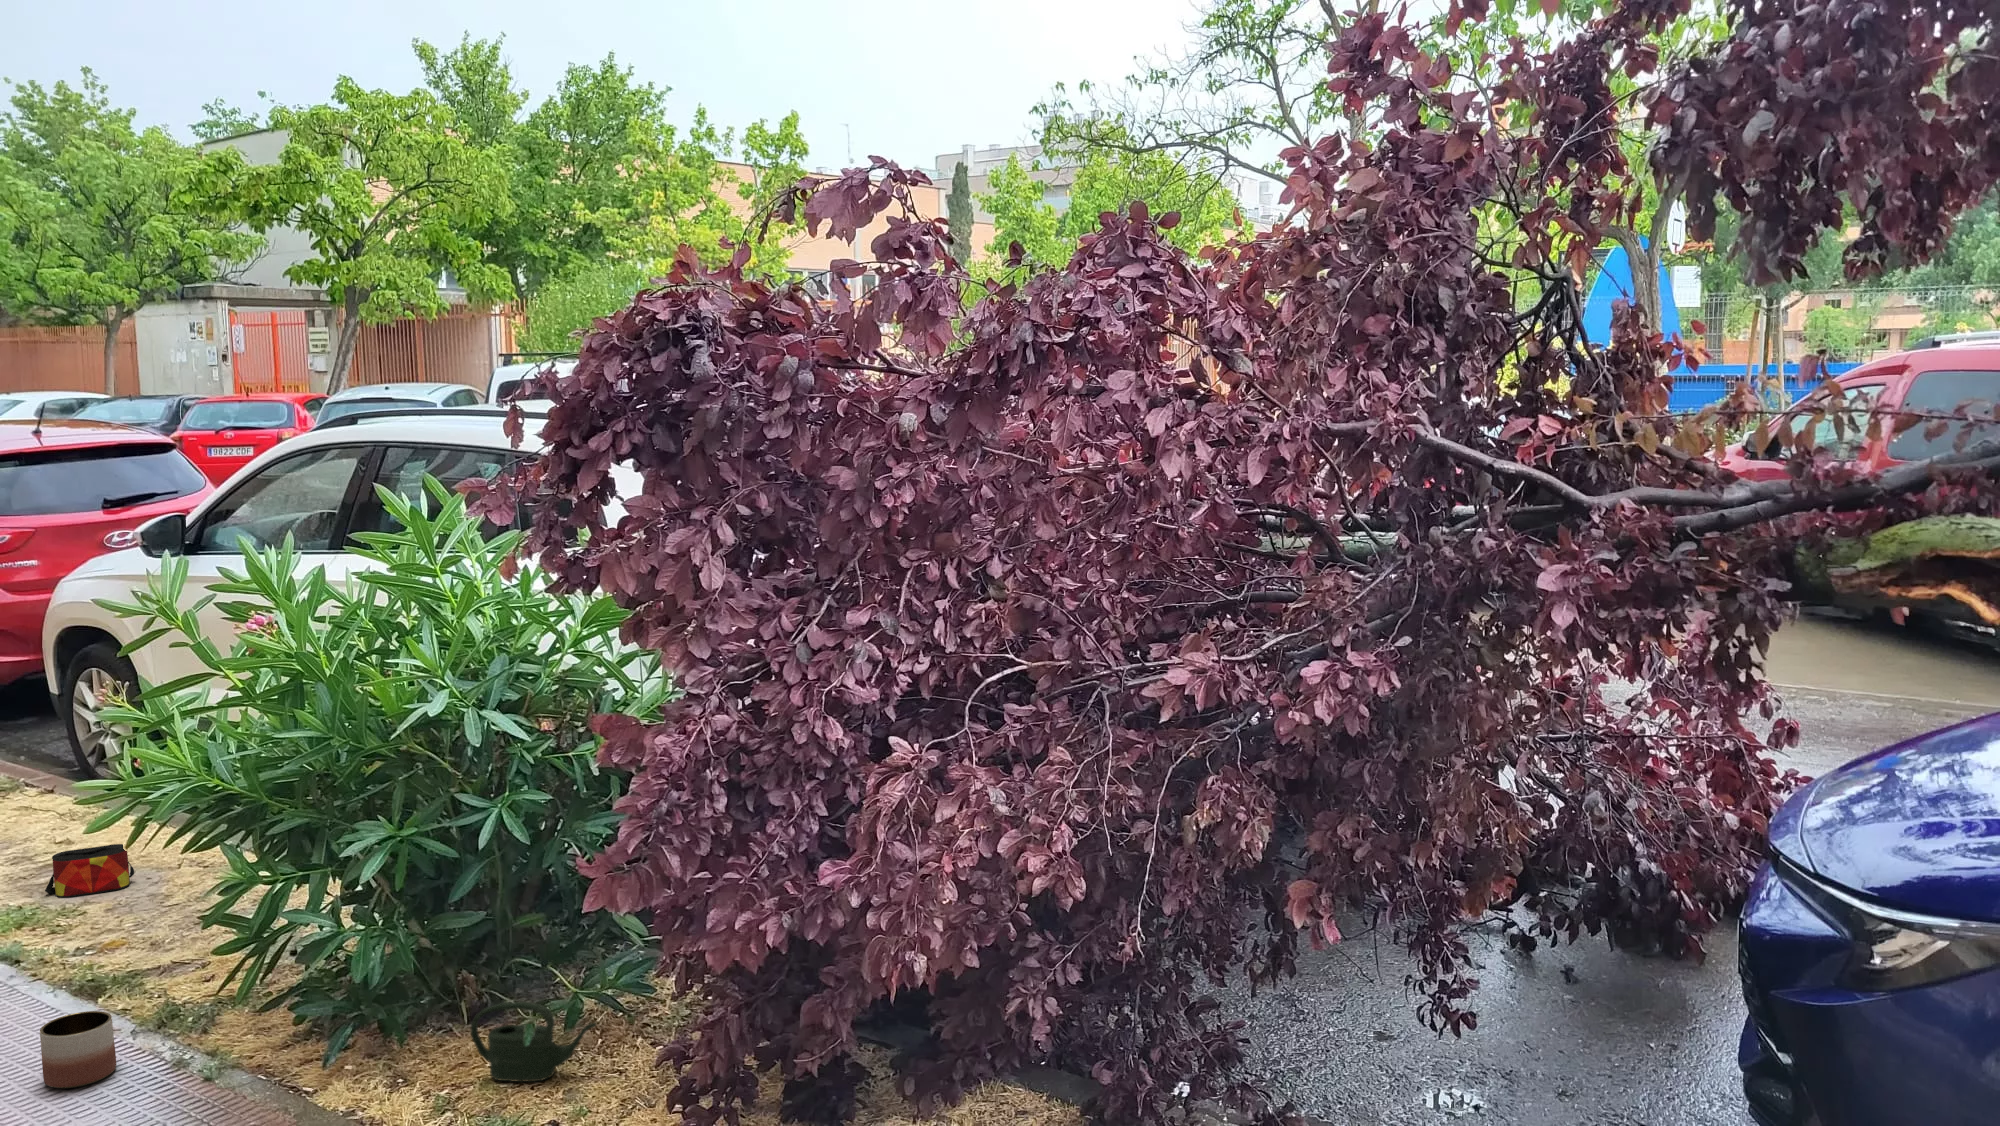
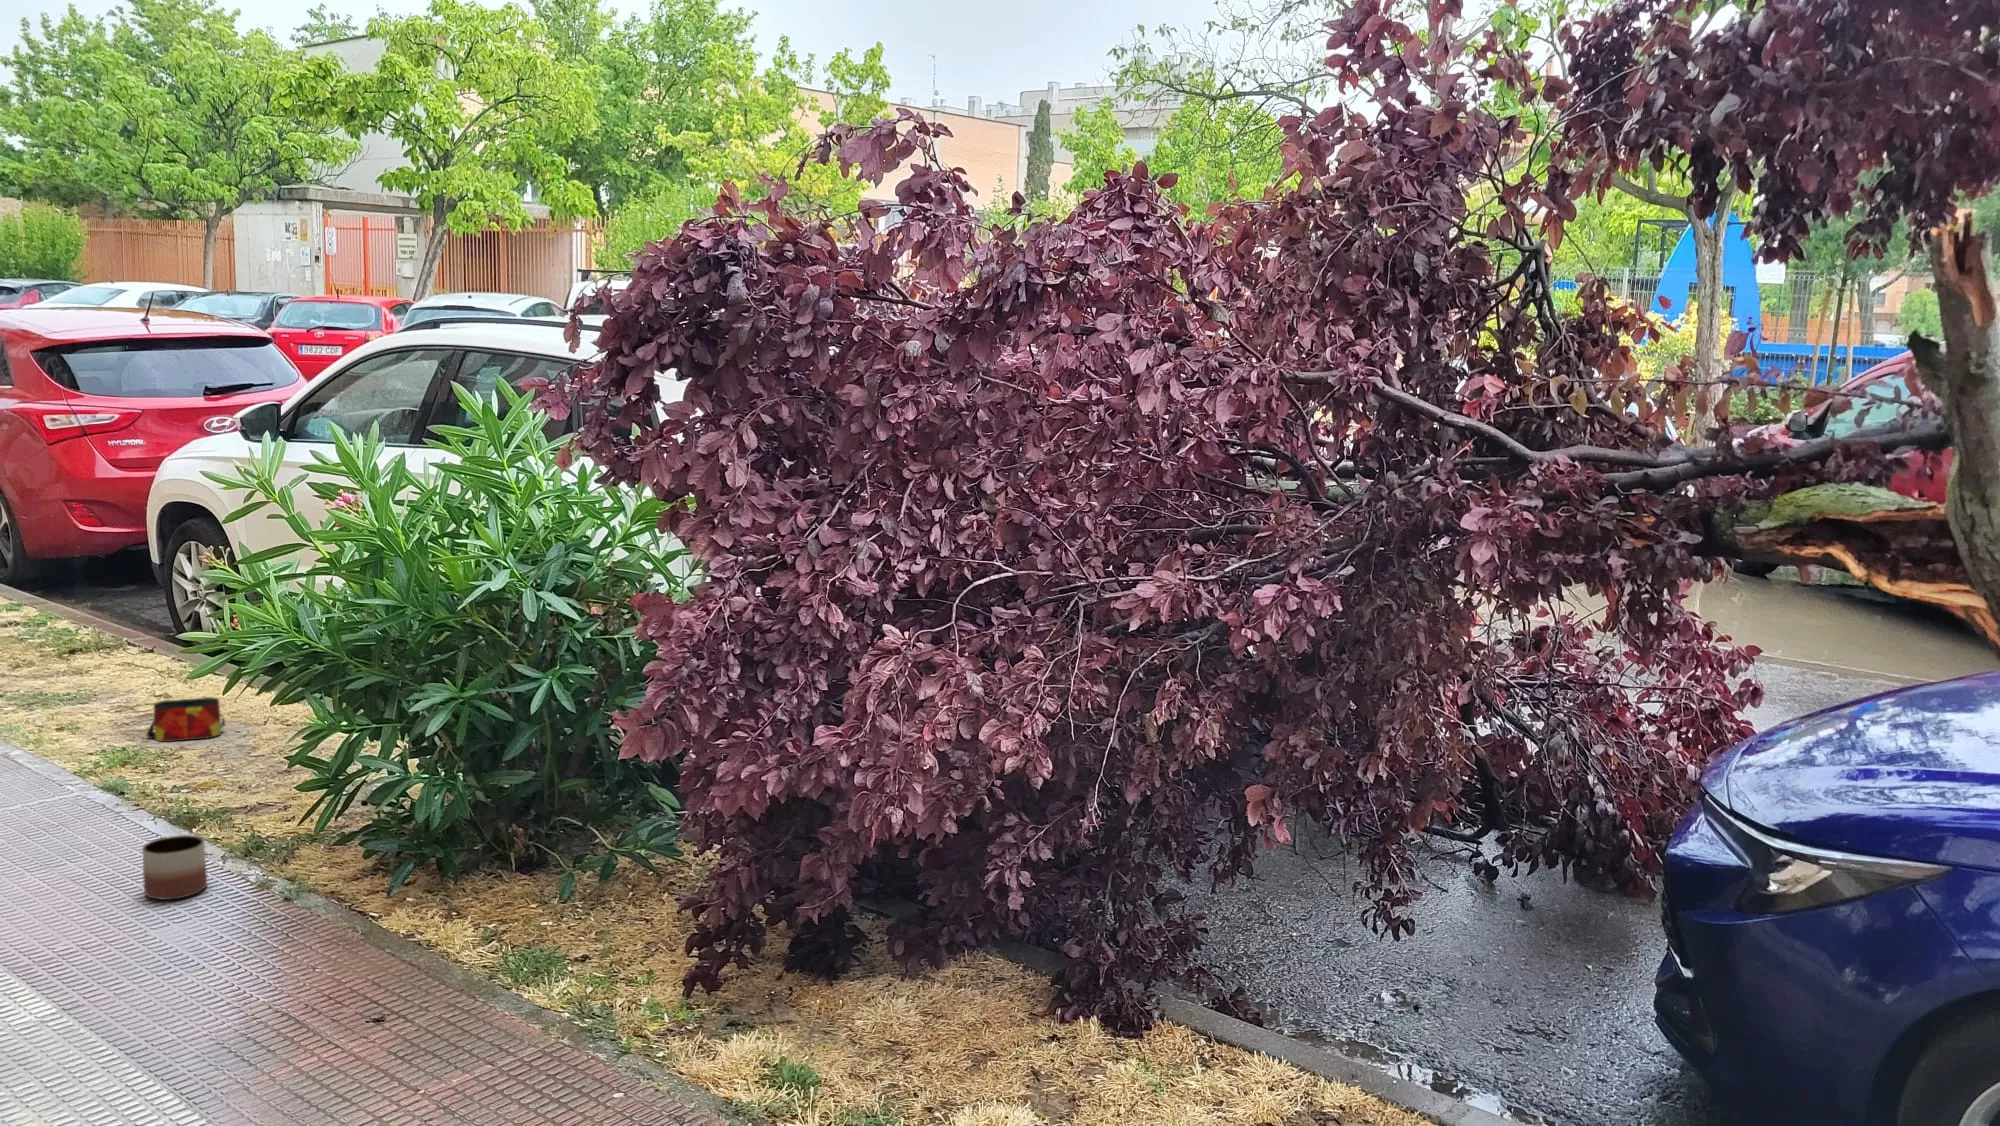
watering can: present [470,1002,596,1082] -> none [515,849,626,919]

